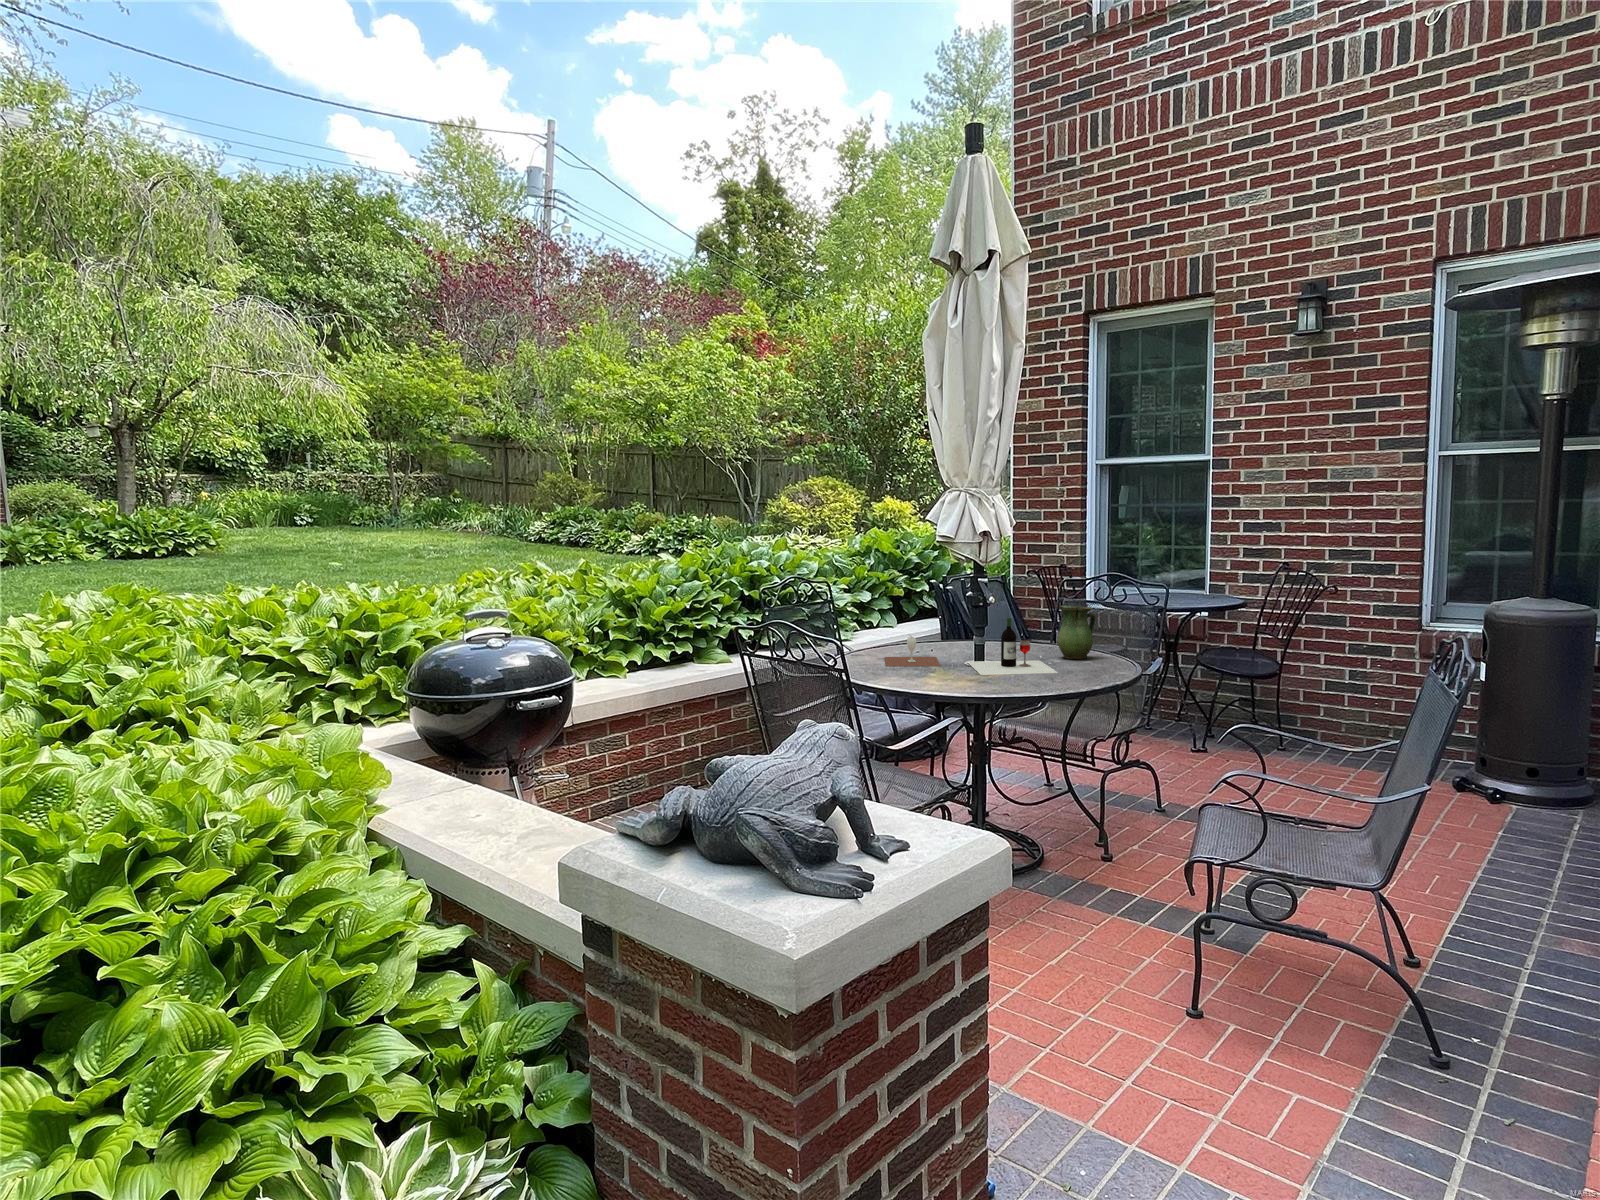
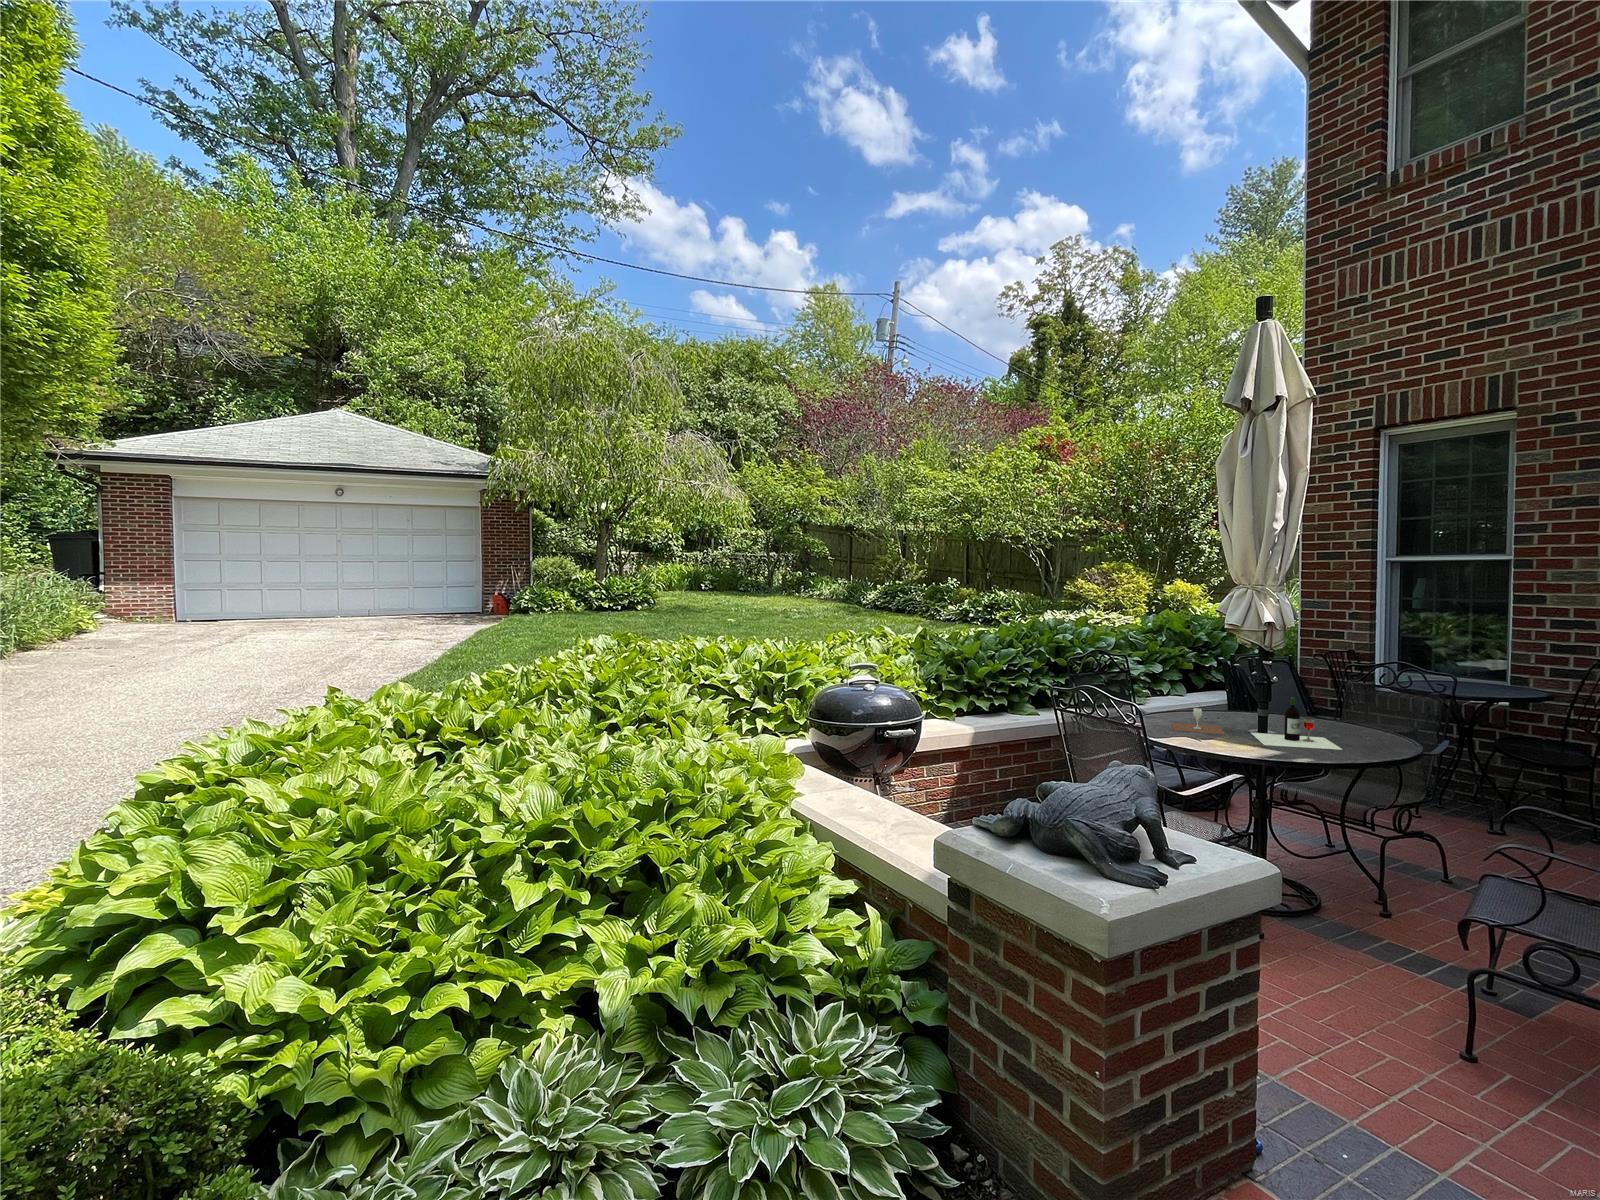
pitcher: present [1058,605,1095,659] -> none [1344,690,1384,740]

